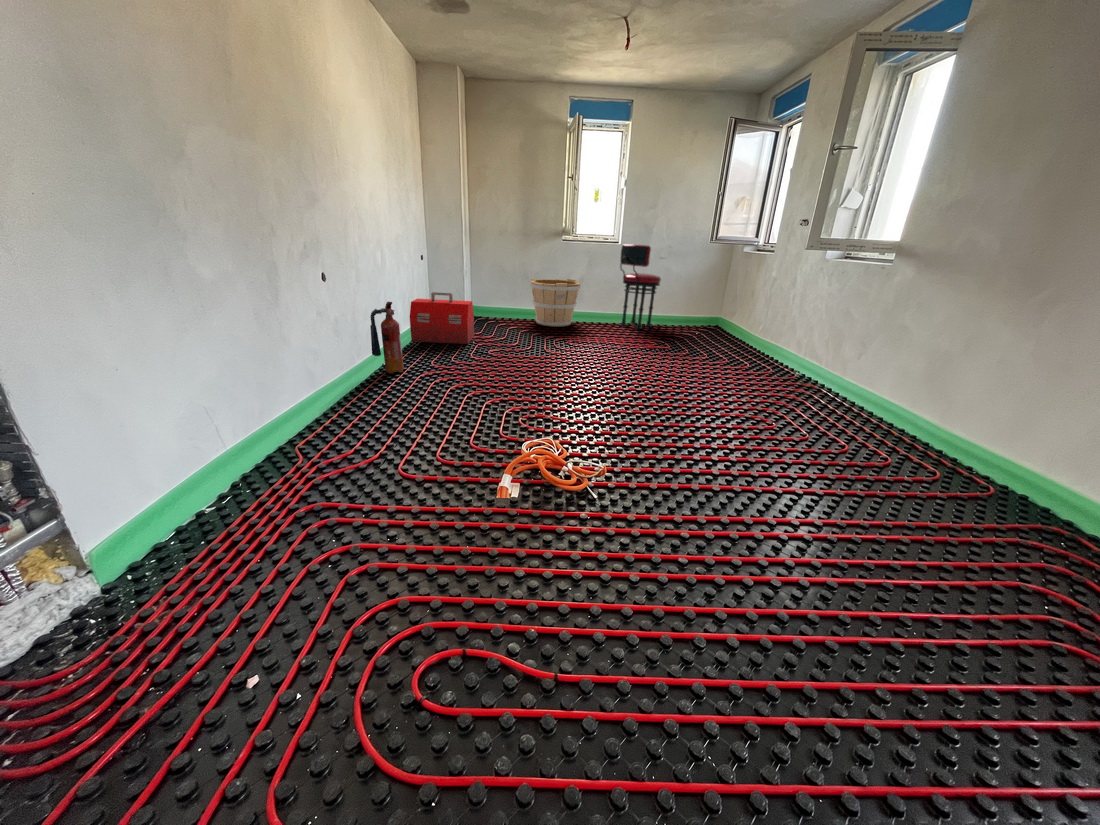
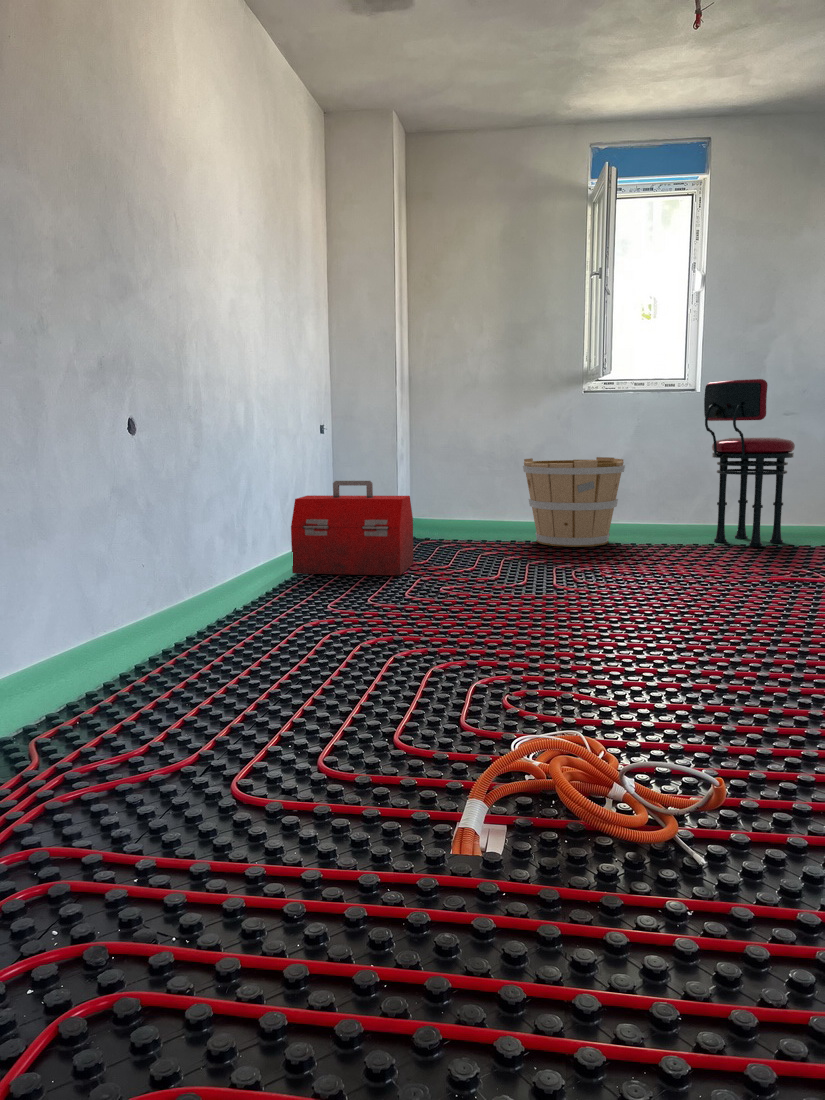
fire extinguisher: present [370,301,404,373] -> none [212,479,271,621]

